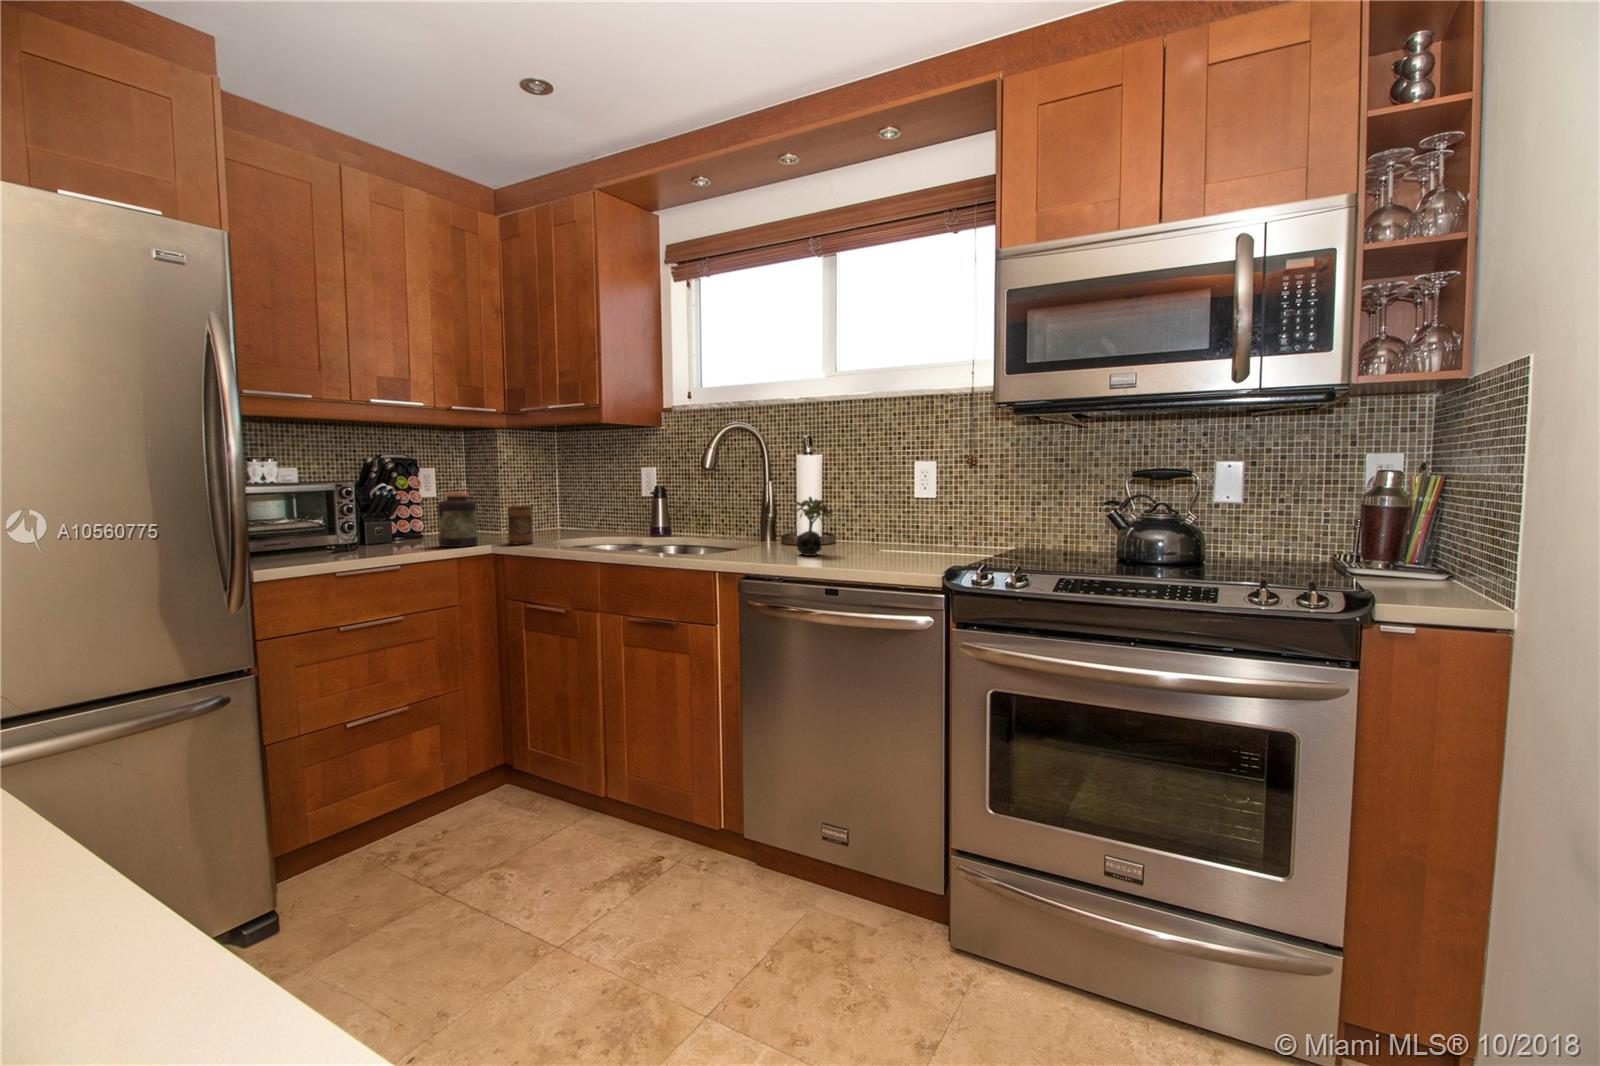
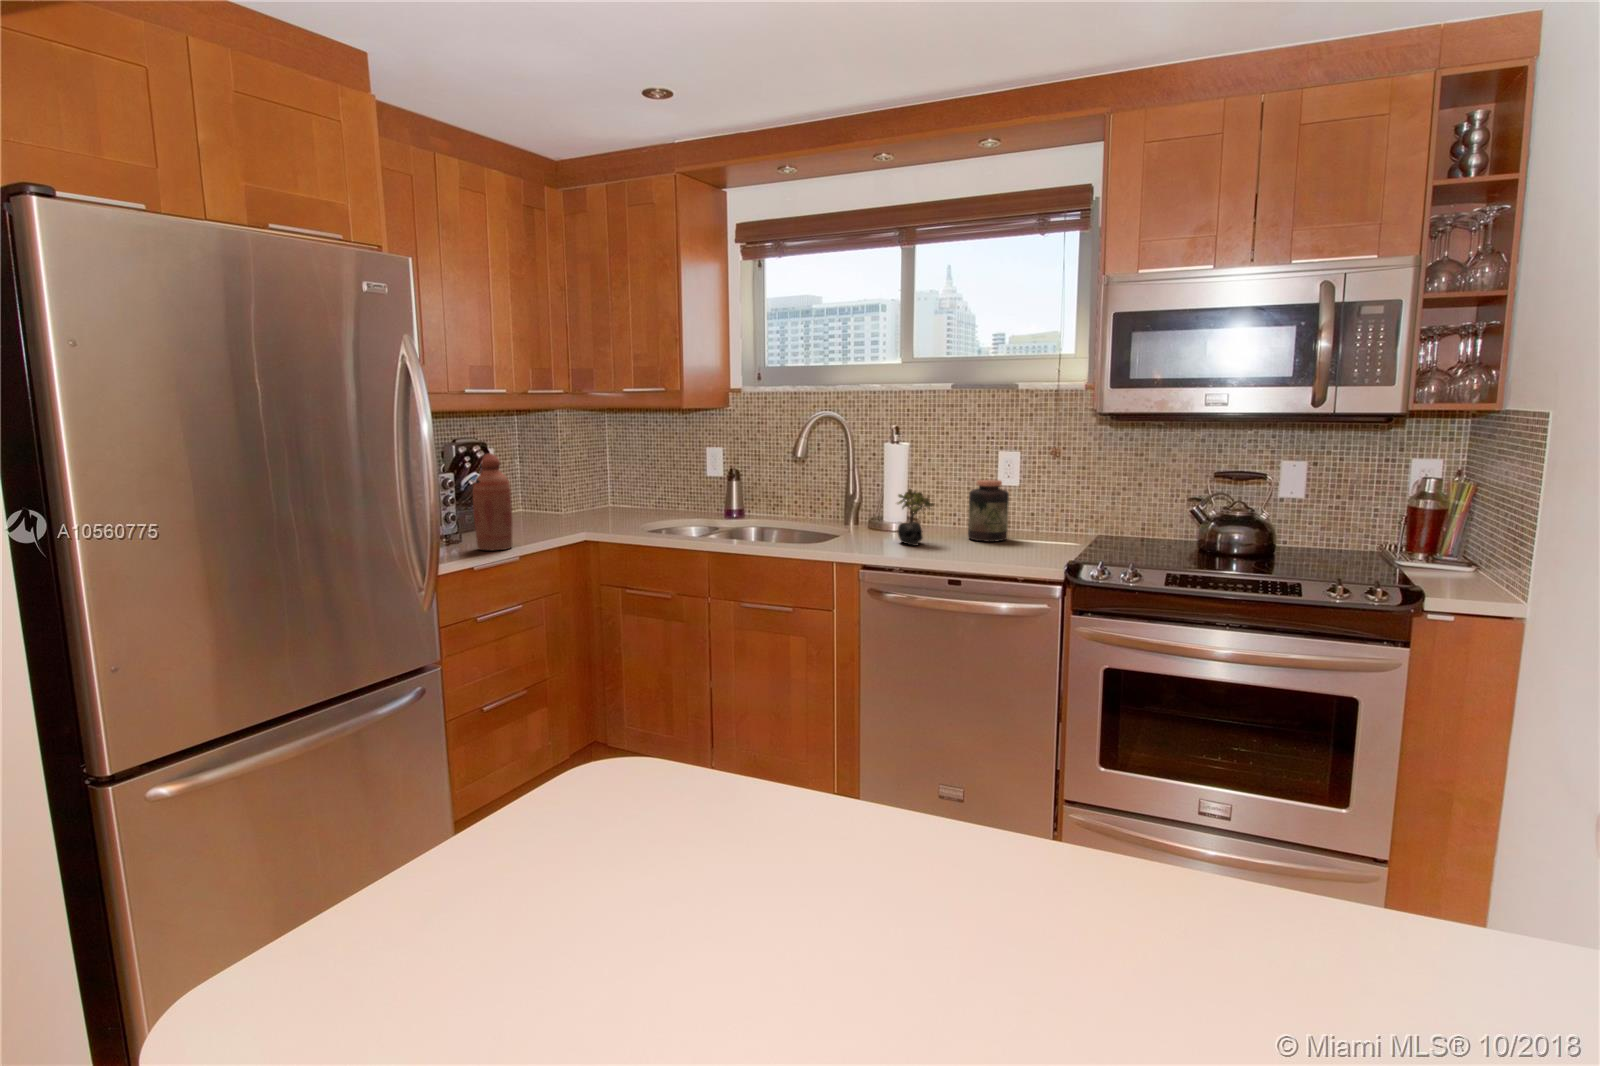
bottle: none [360,458,403,557] -> present [473,453,512,550]
jar: present [438,492,478,547] -> present [968,480,1009,542]
mug: present [507,503,533,544] -> none [590,488,615,530]

